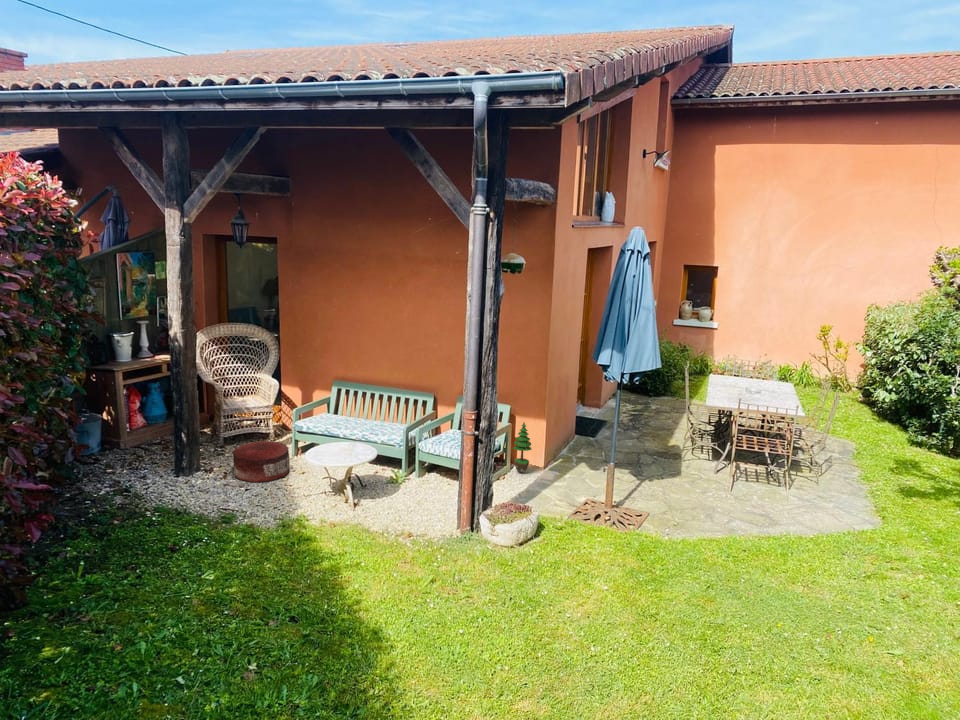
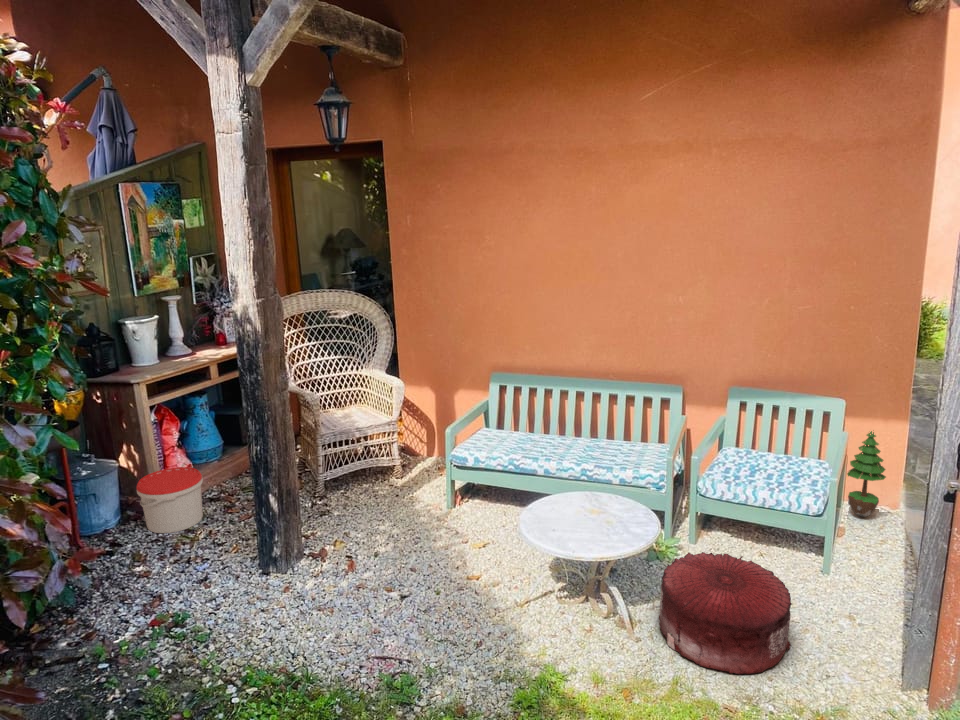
bucket: none [112,422,150,457] -> present [137,467,203,533]
pouf: present [233,440,290,482] -> present [659,552,792,674]

